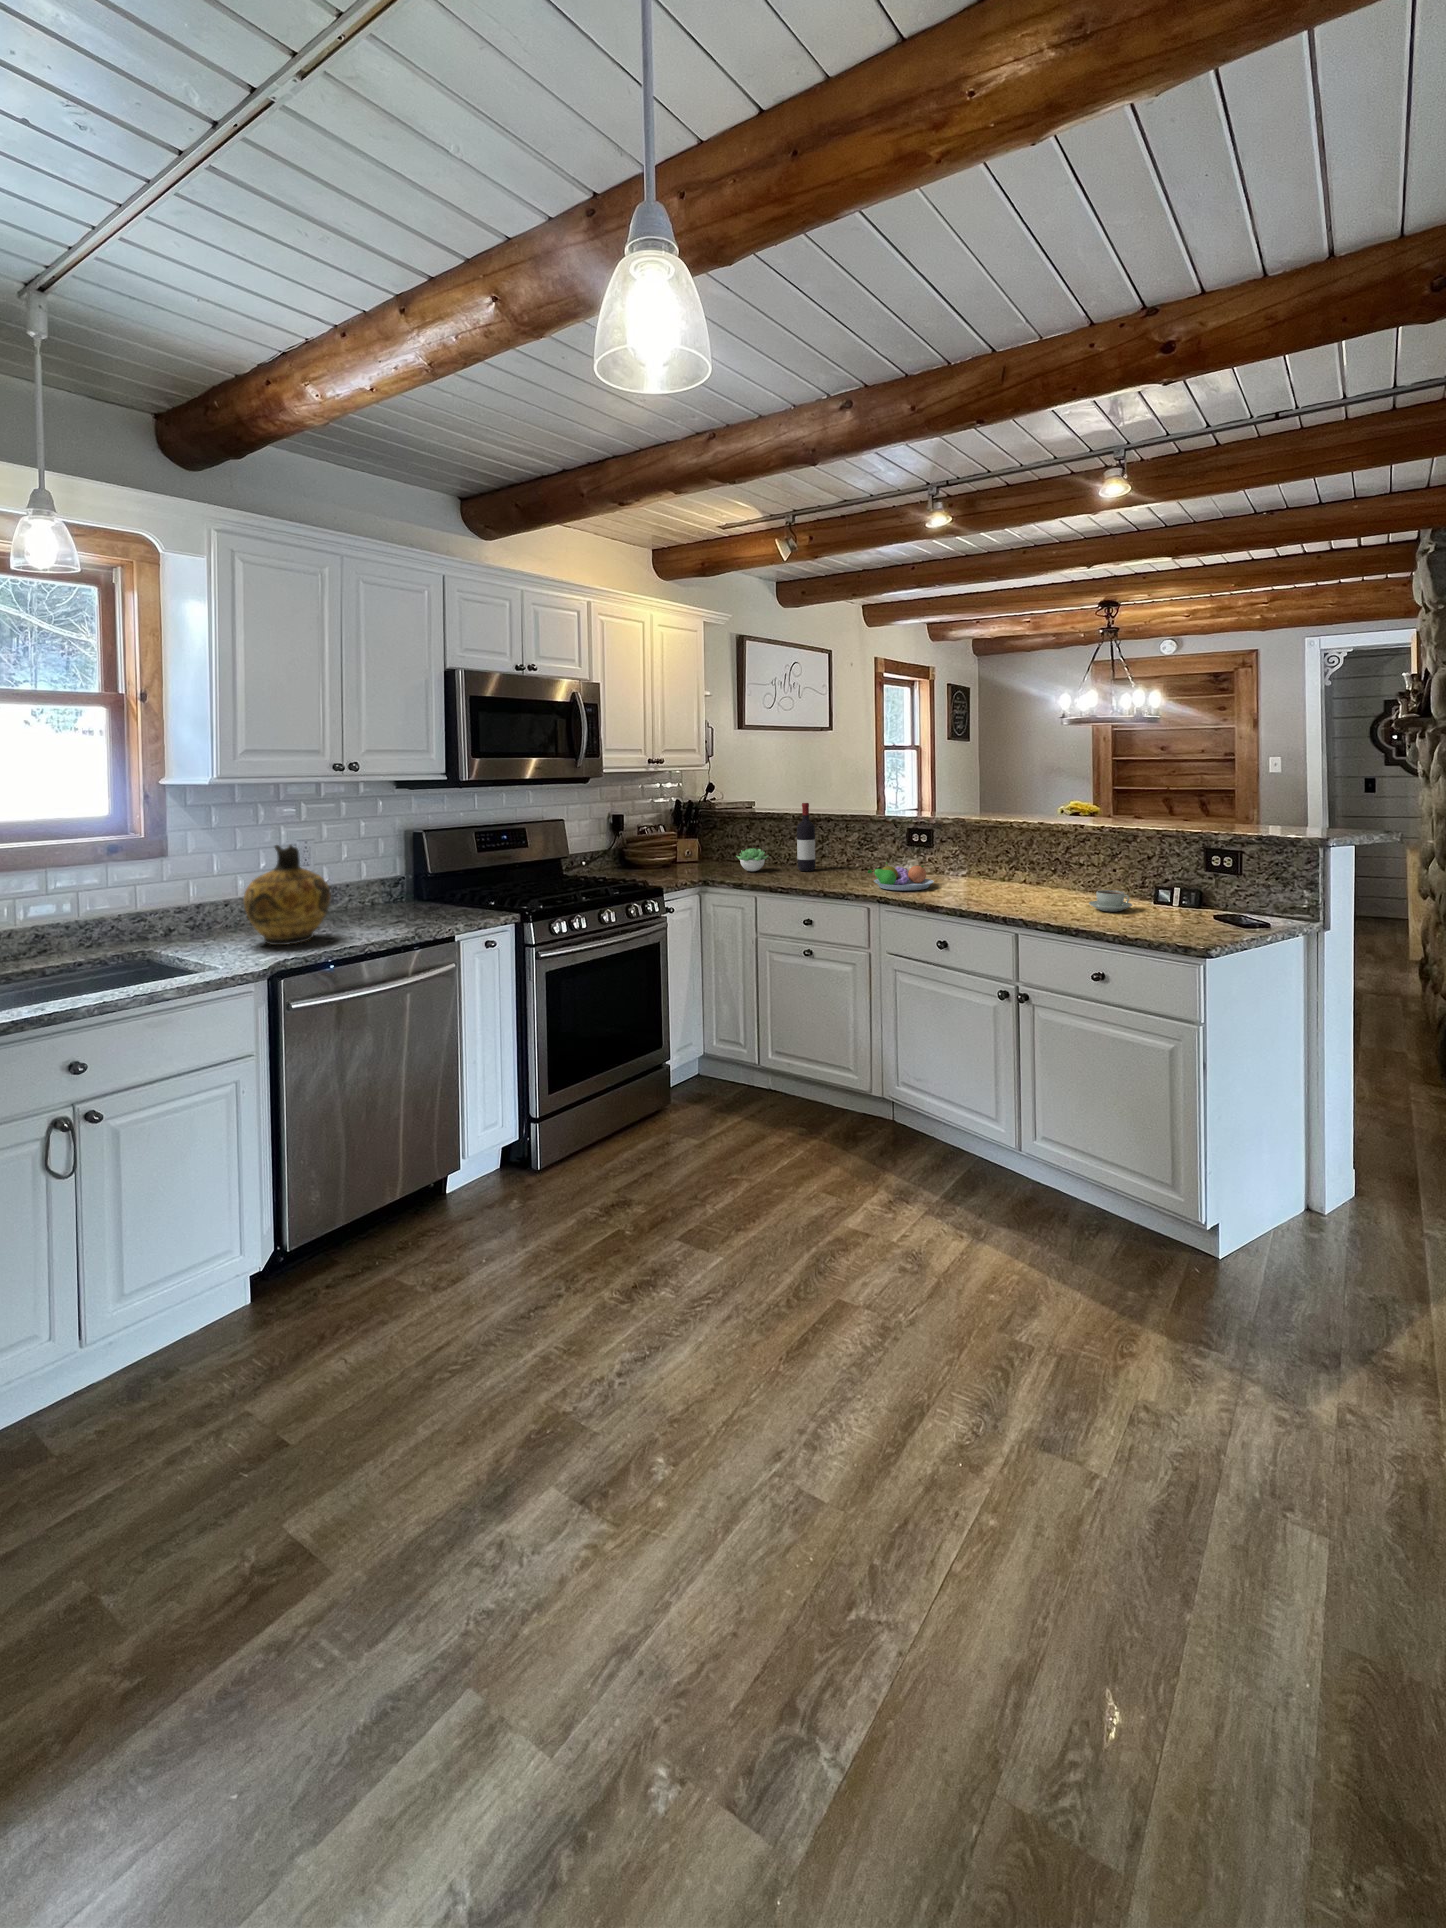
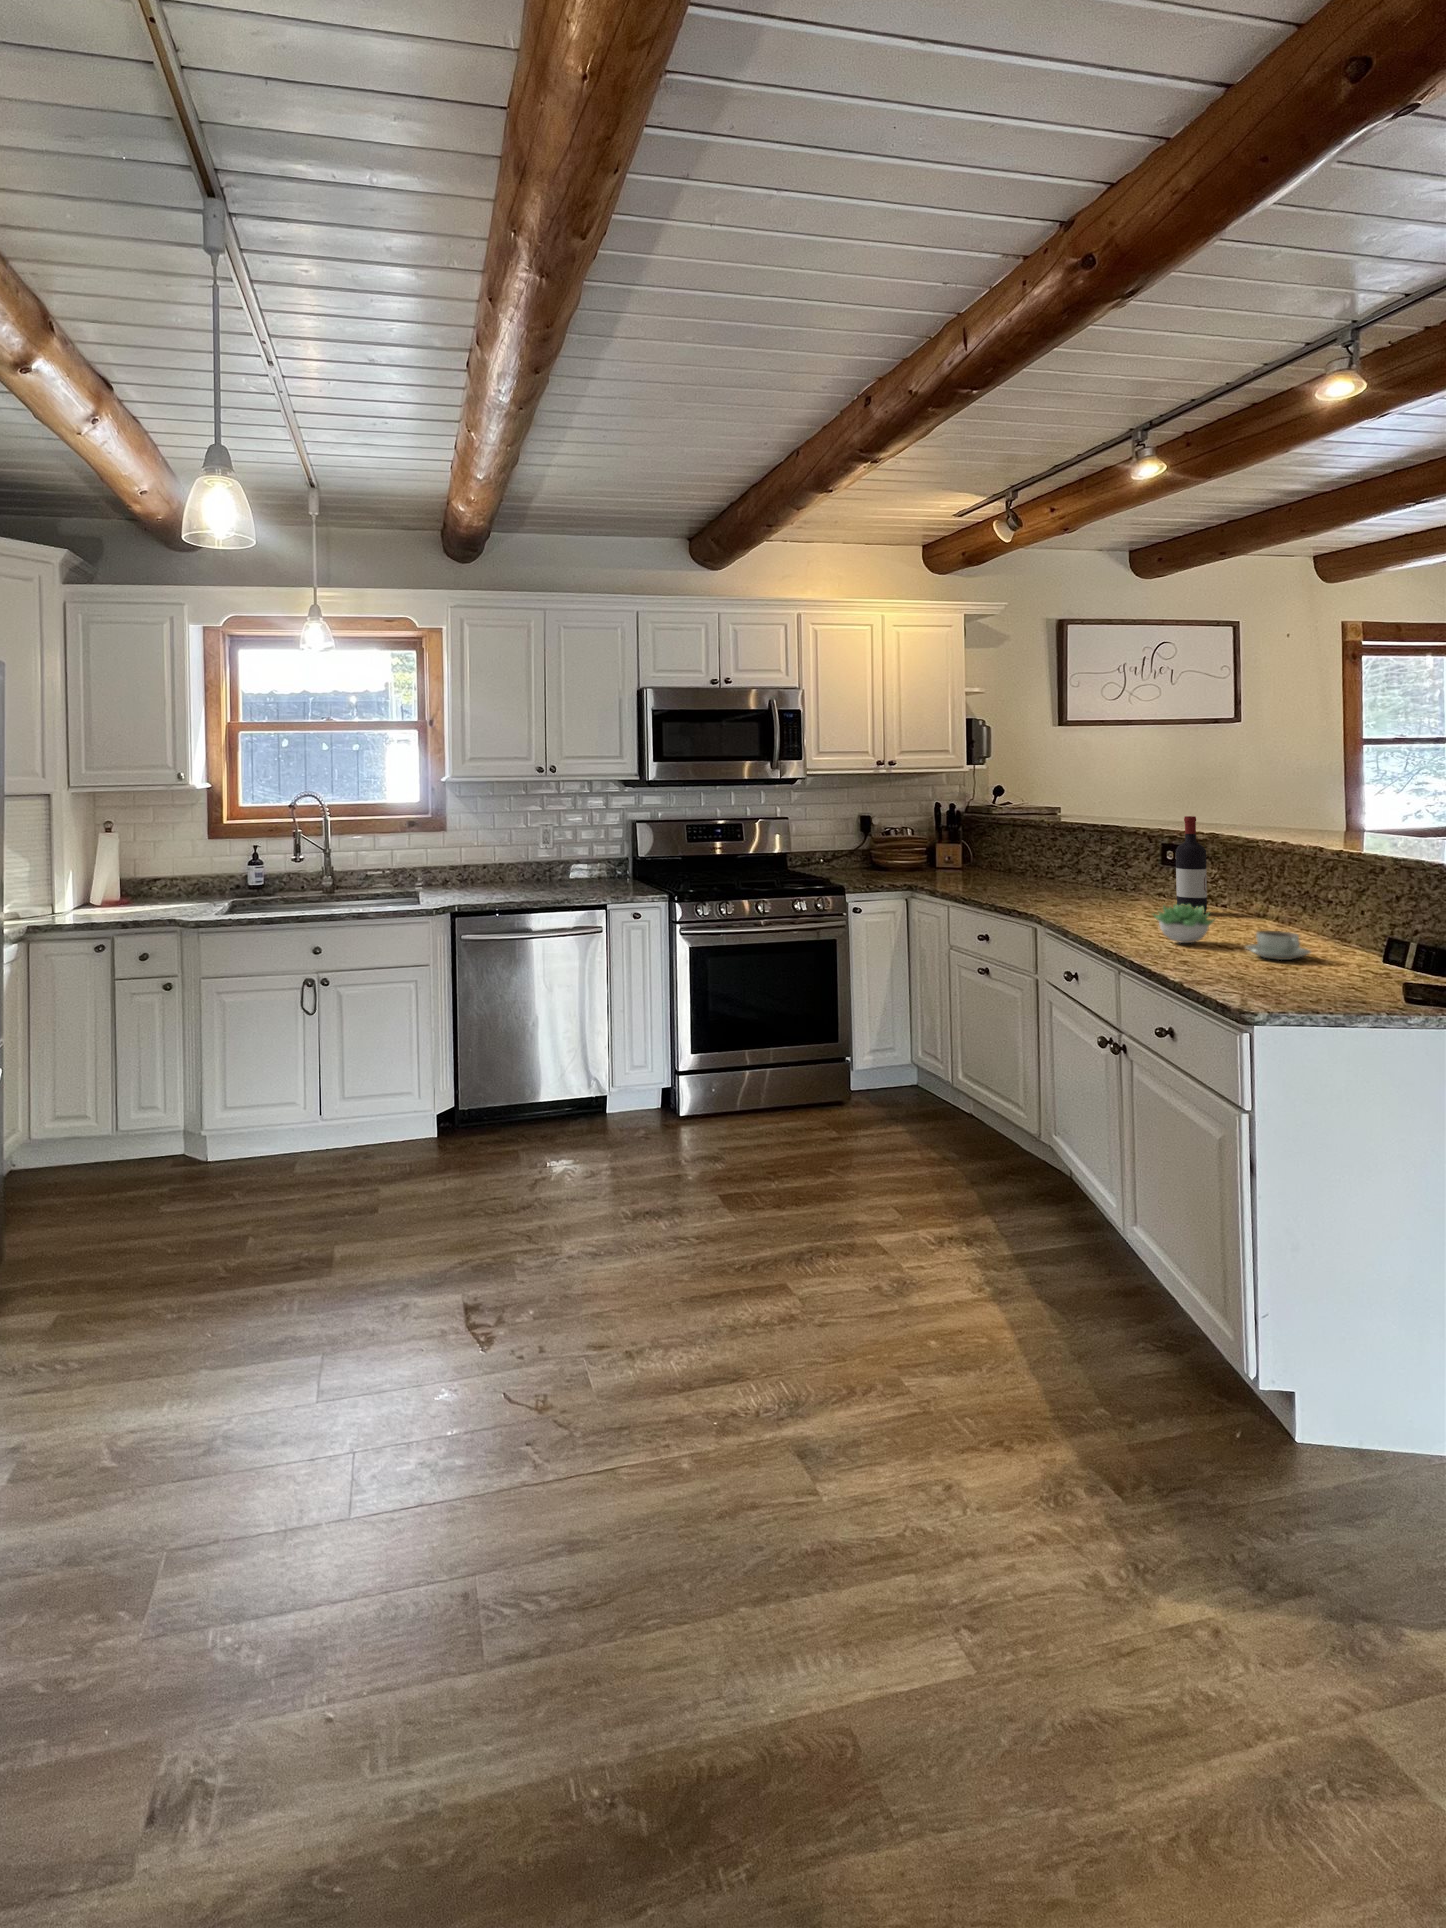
wine bottle: present [797,803,815,871] -> present [1176,816,1207,913]
ceramic jug: present [243,845,331,945] -> none [467,824,526,897]
succulent plant: present [736,849,768,871] -> present [1152,904,1214,943]
fruit bowl: present [868,862,934,890] -> none [1047,879,1134,913]

